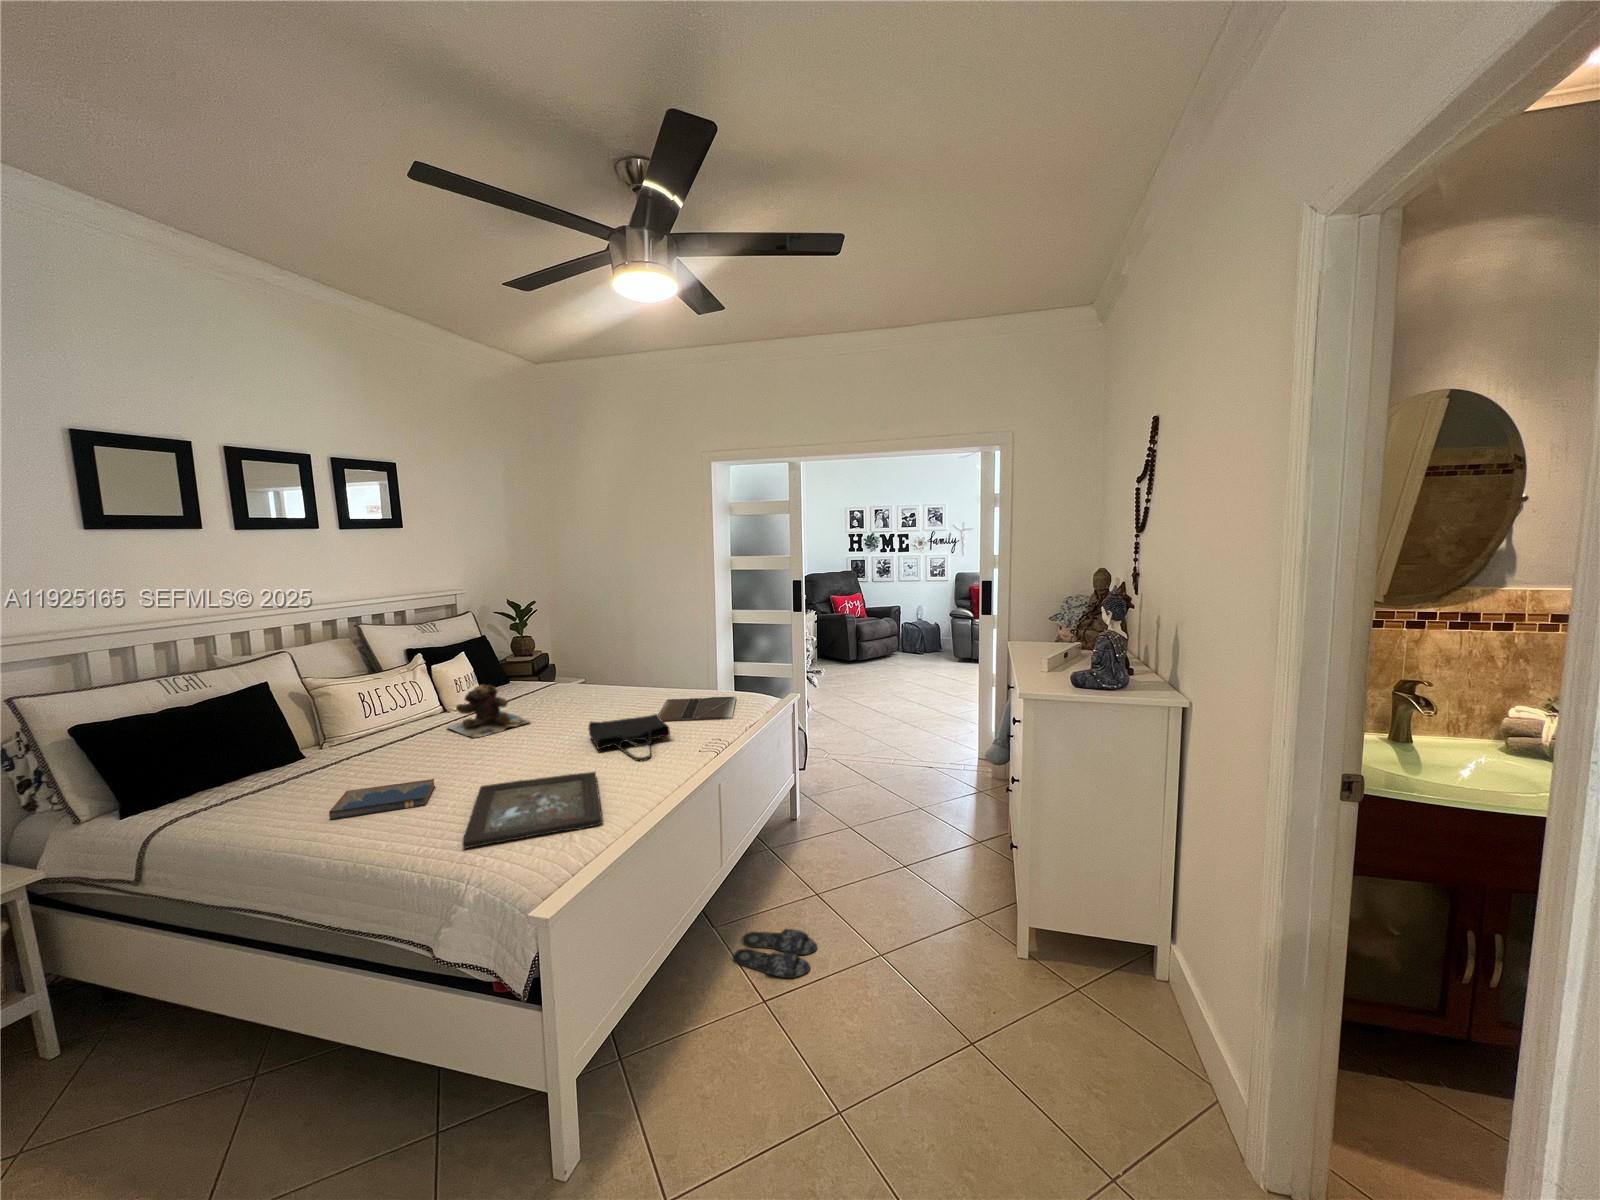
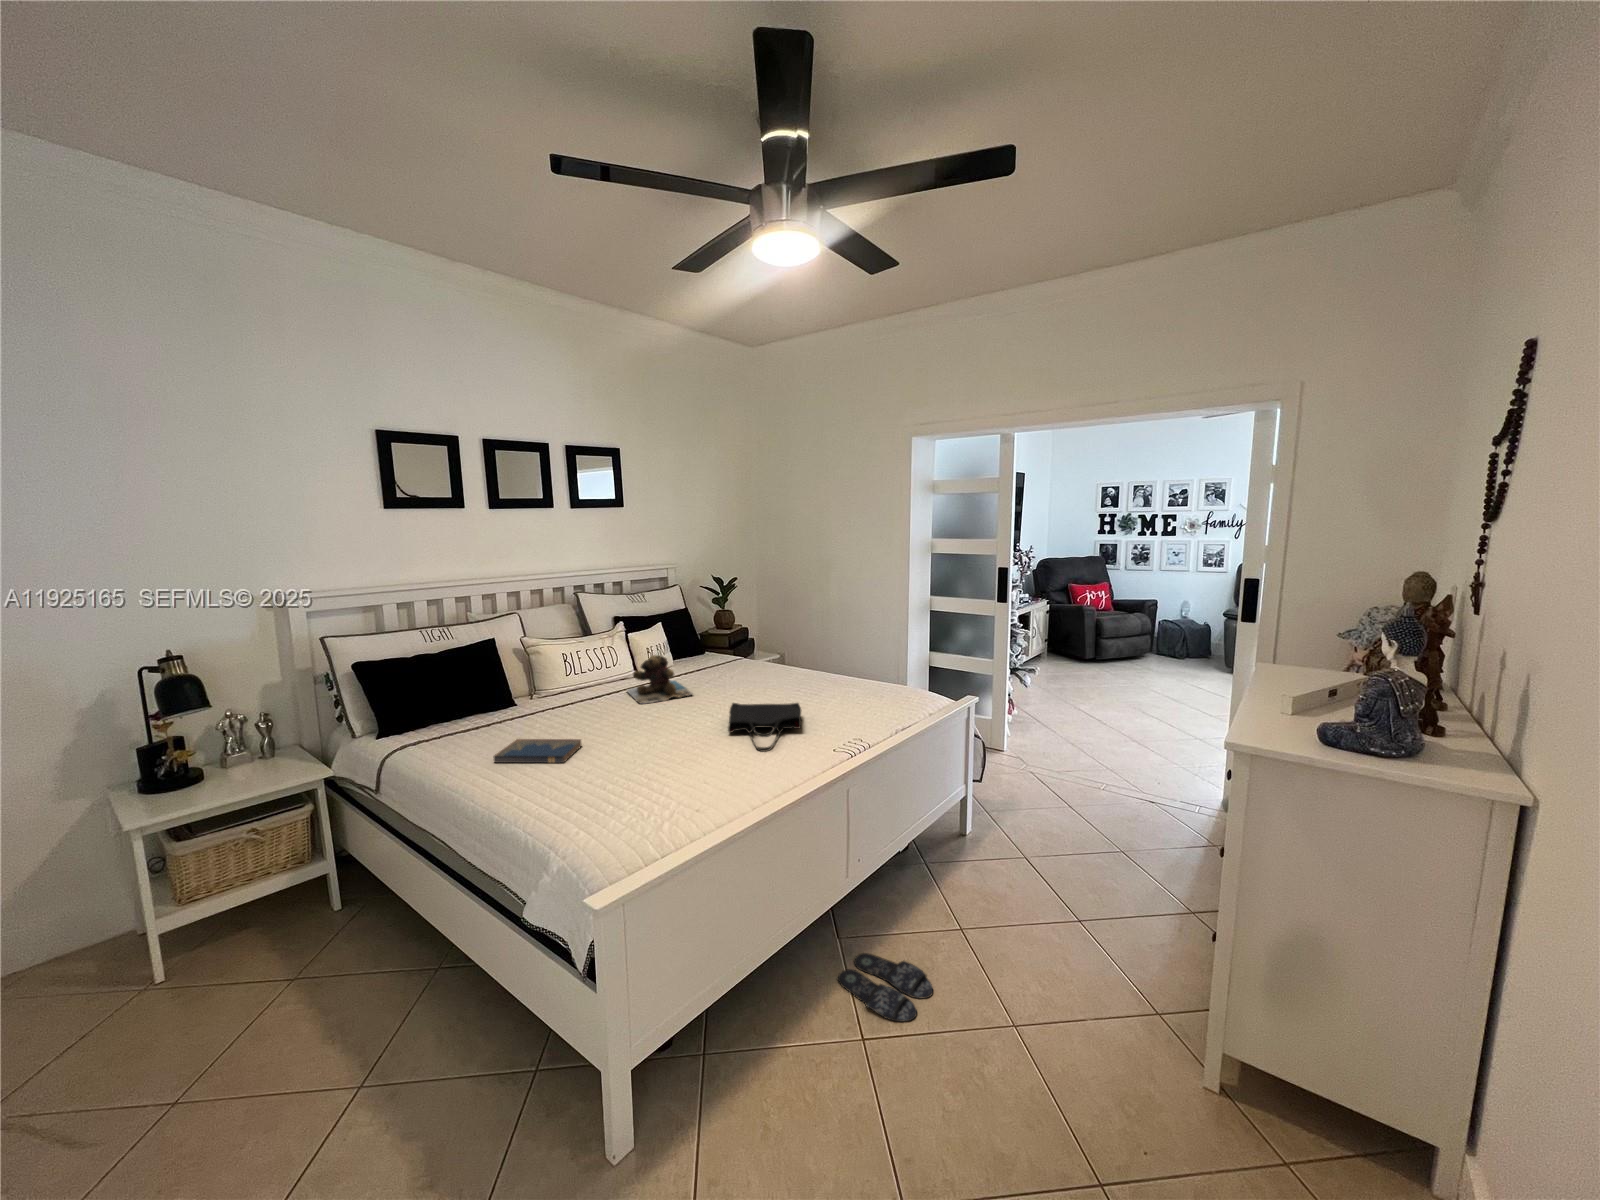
laptop: present [658,697,736,721] -> none [799,687,896,718]
tray: present [462,772,602,848] -> none [560,753,711,815]

